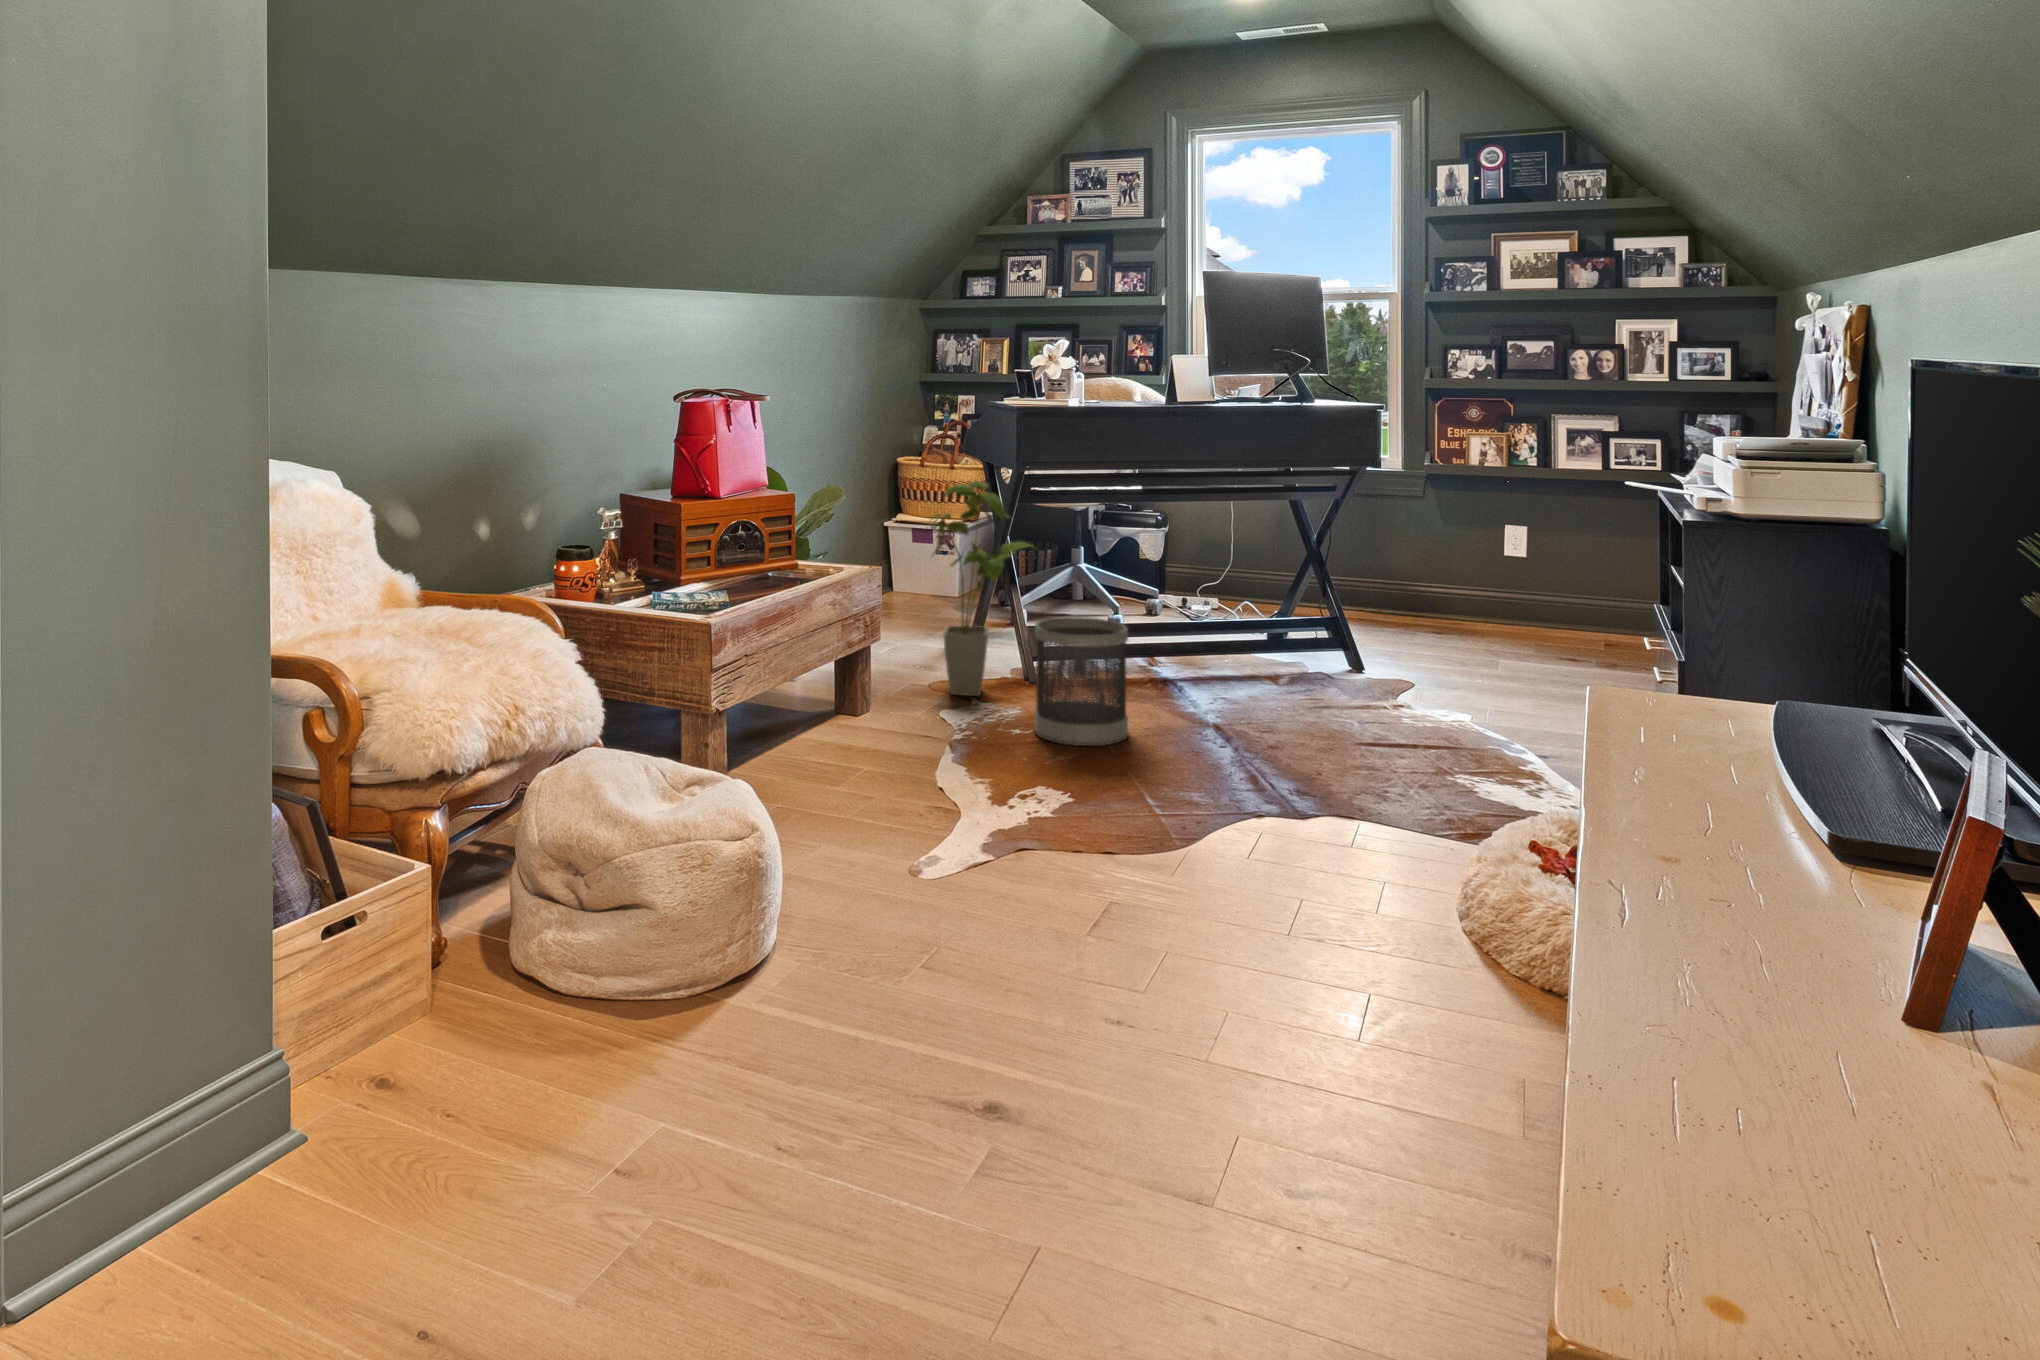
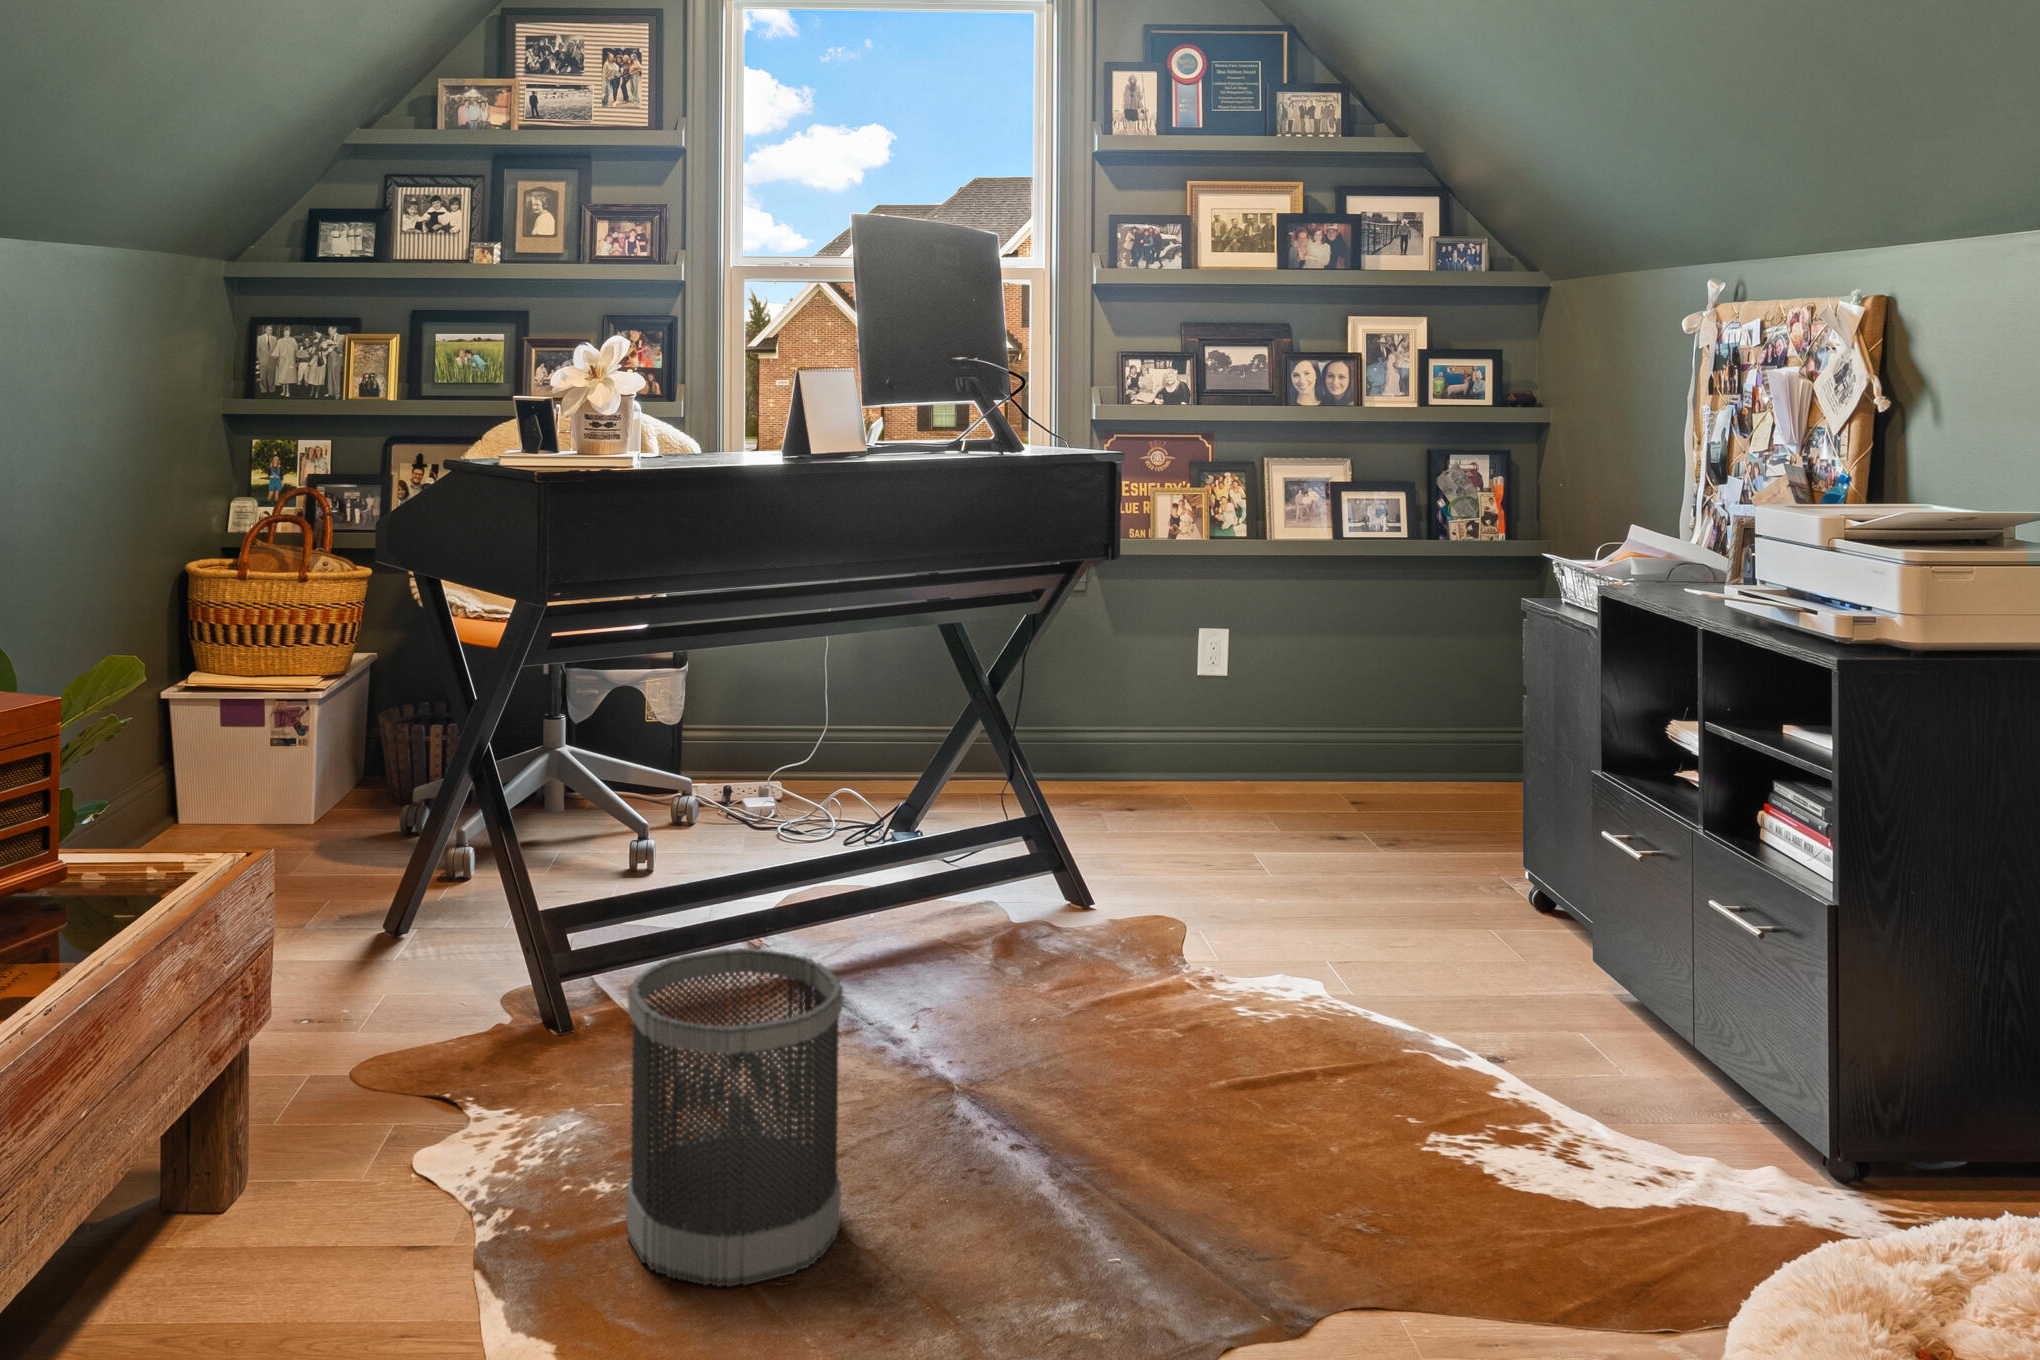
house plant: present [930,481,1031,696] -> none [324,651,581,1145]

